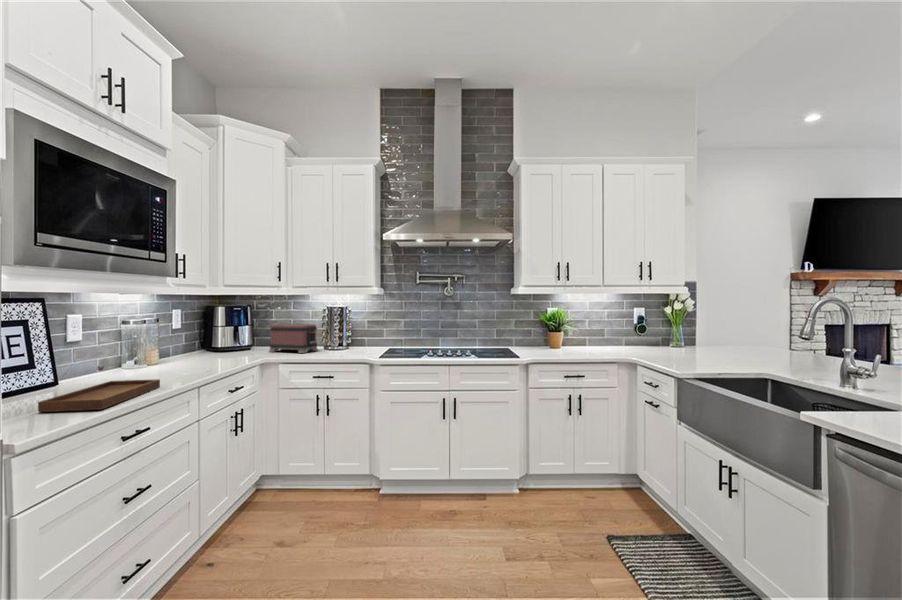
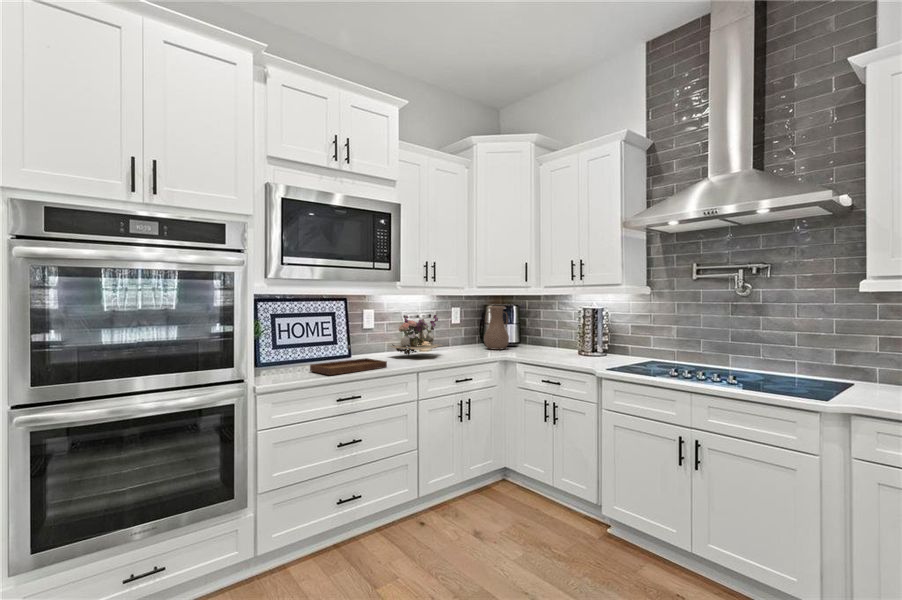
vase: none [220,307,251,353] -> present [484,306,509,350]
flower arrangement: none [119,316,197,372] -> present [391,315,442,356]
toaster: present [269,324,318,353] -> none [520,325,564,356]

